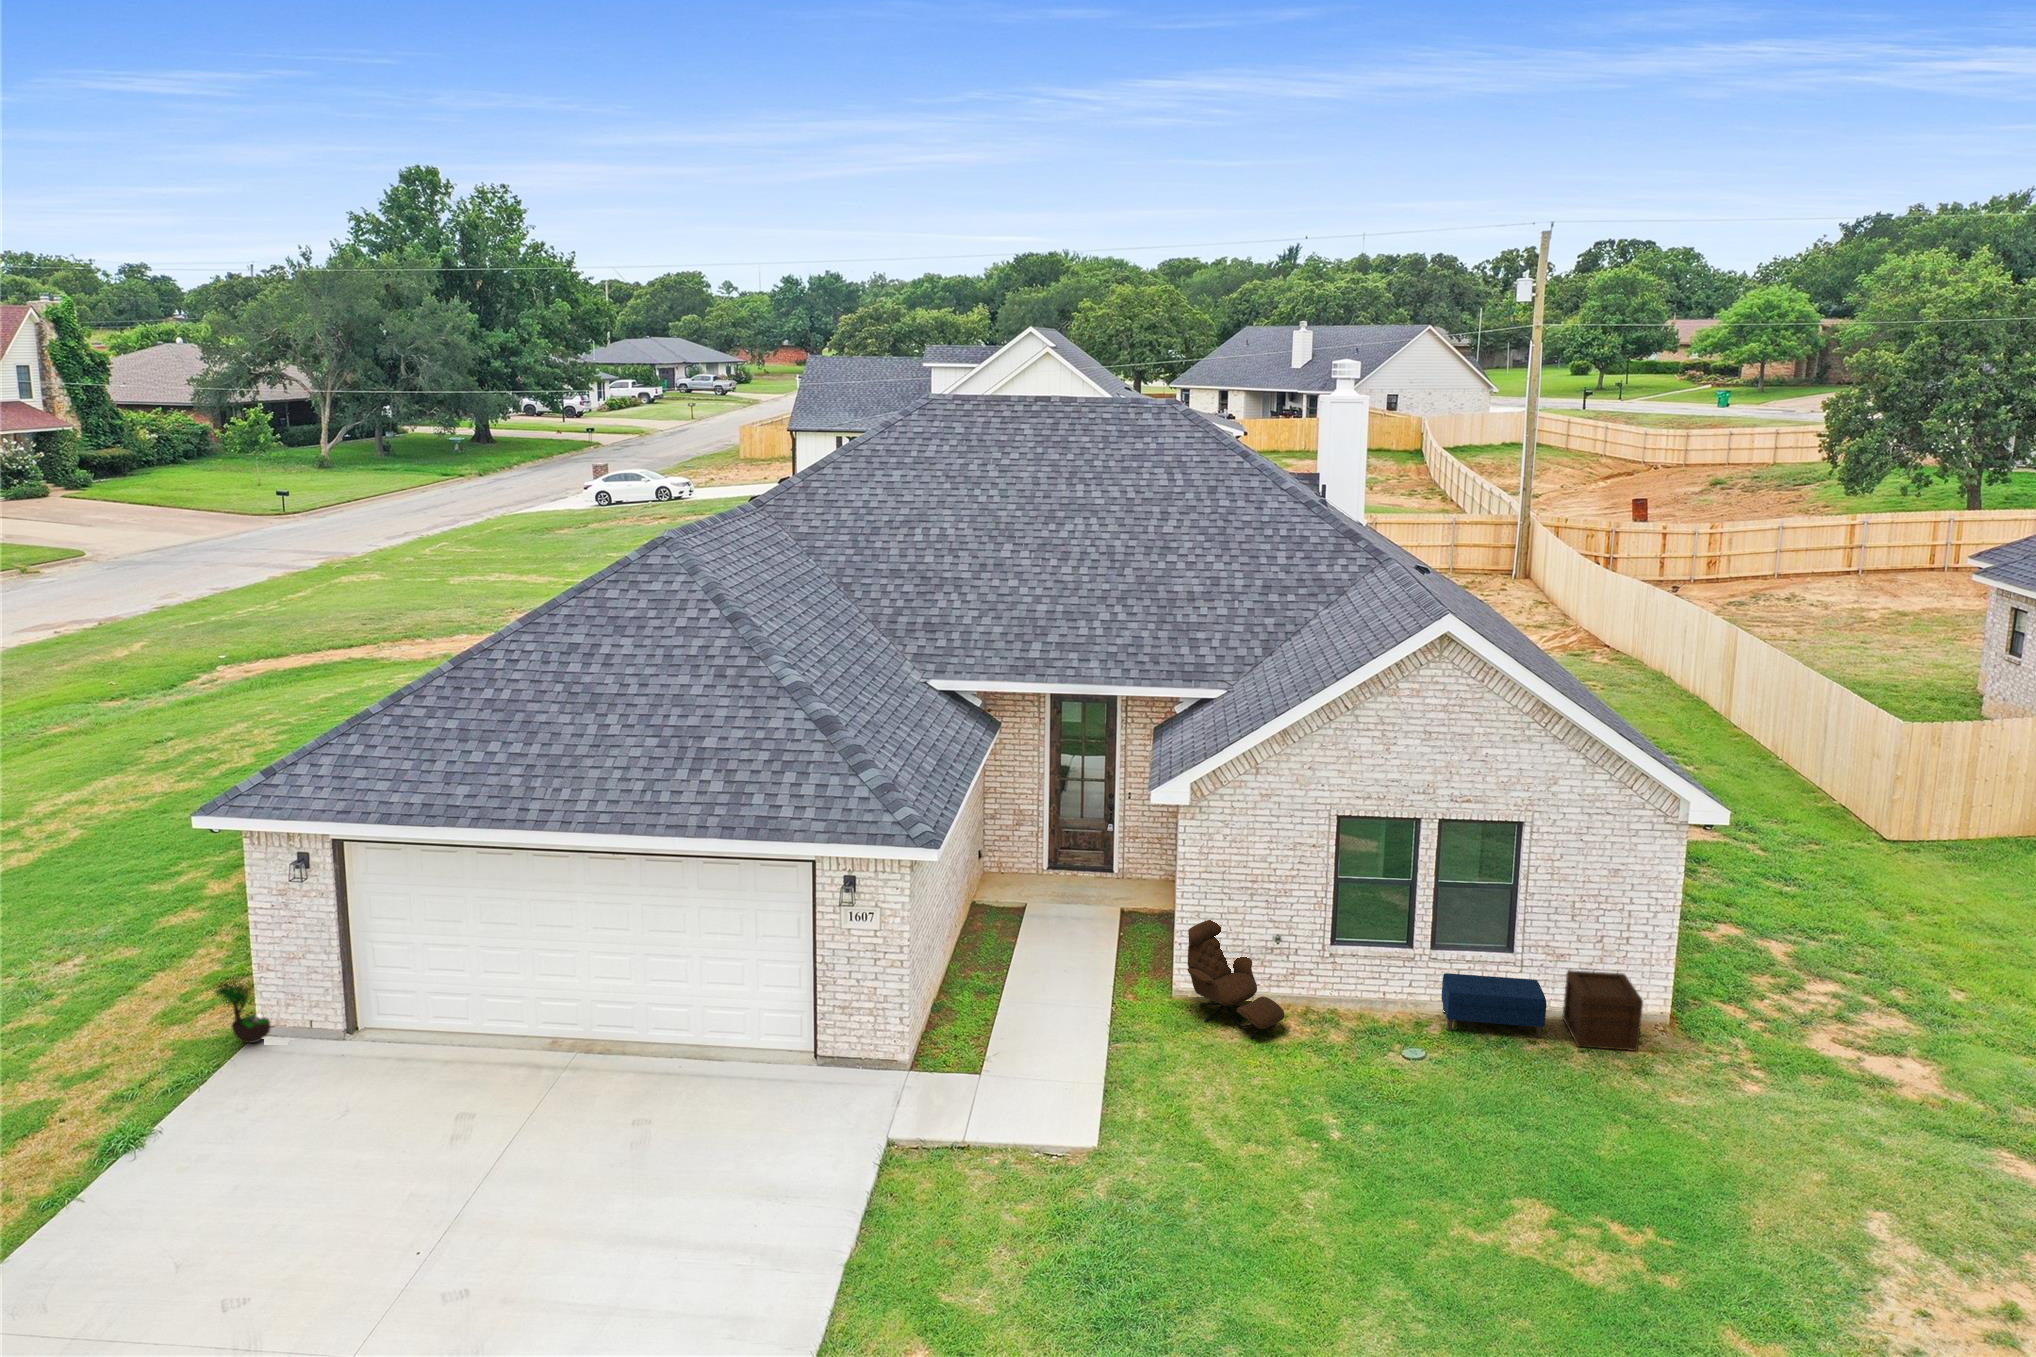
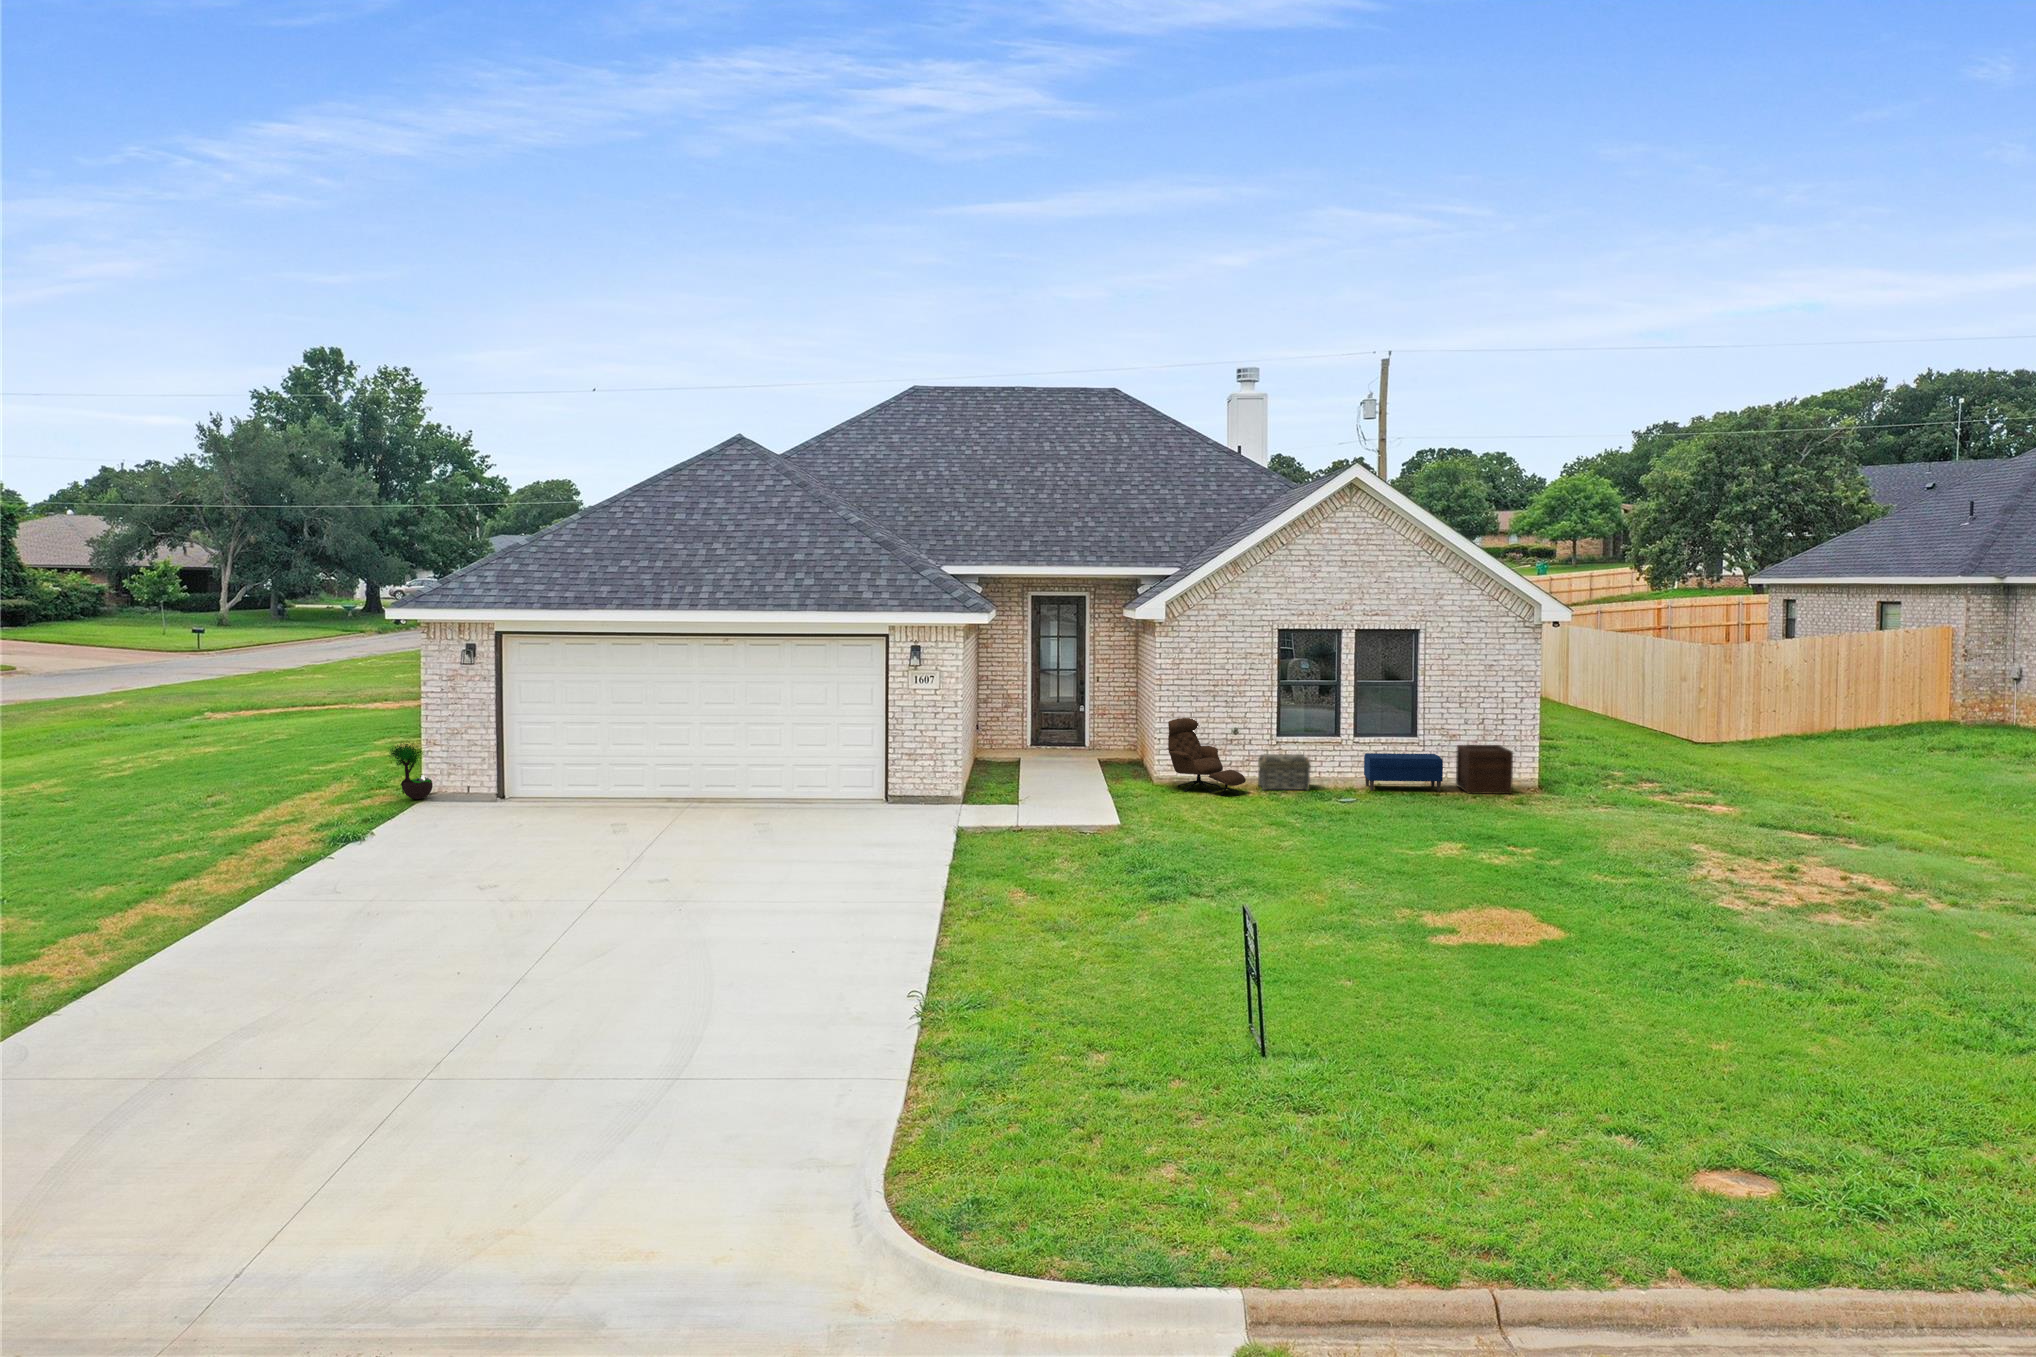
basket: none [1303,970,1371,1025] -> present [1258,754,1311,790]

